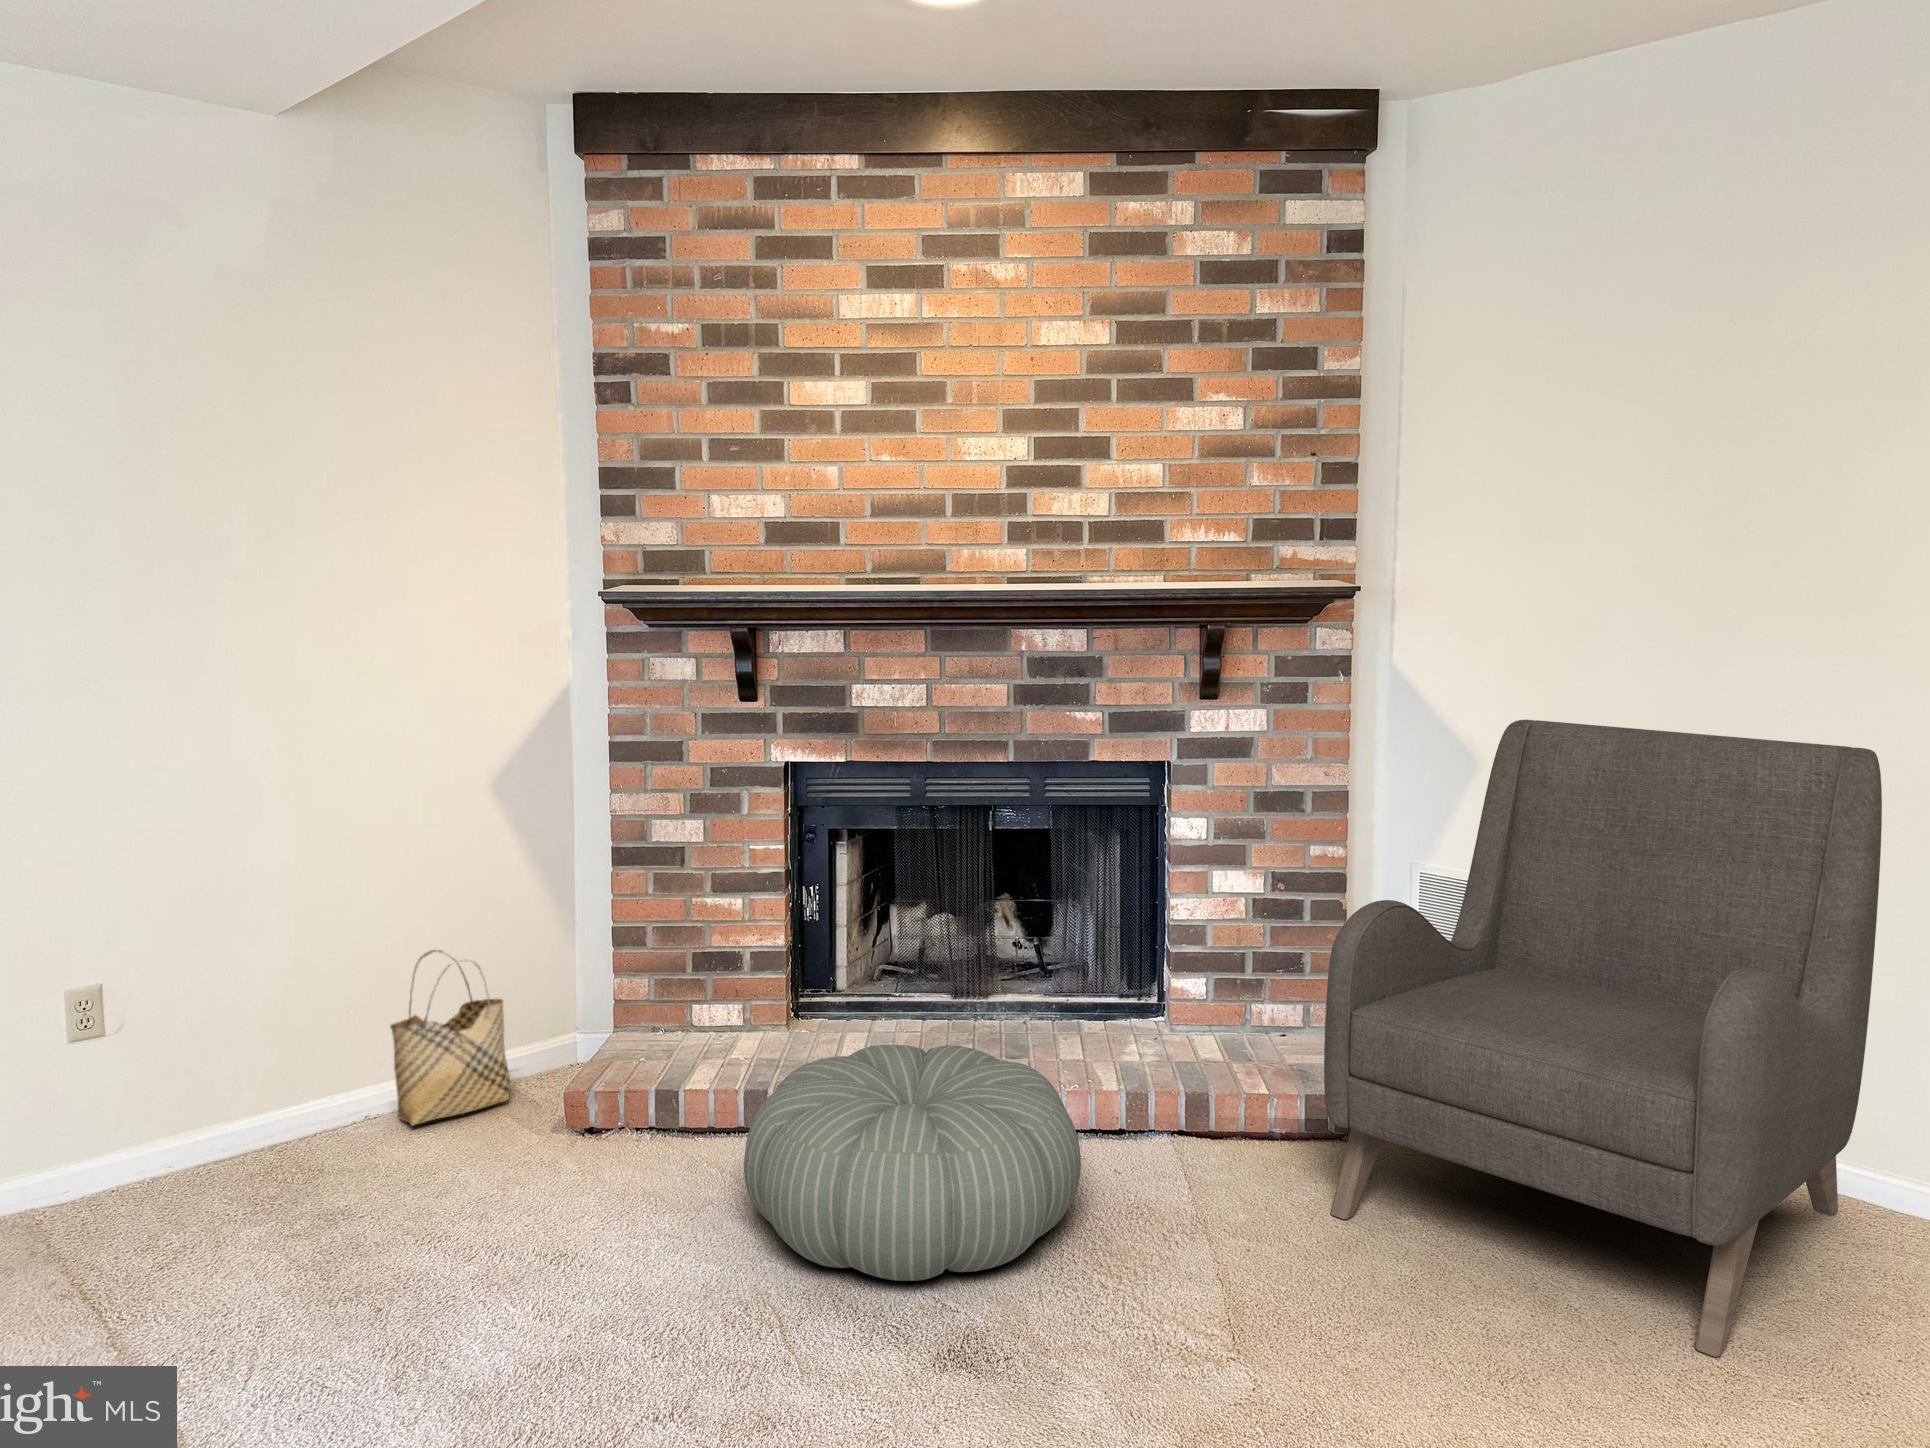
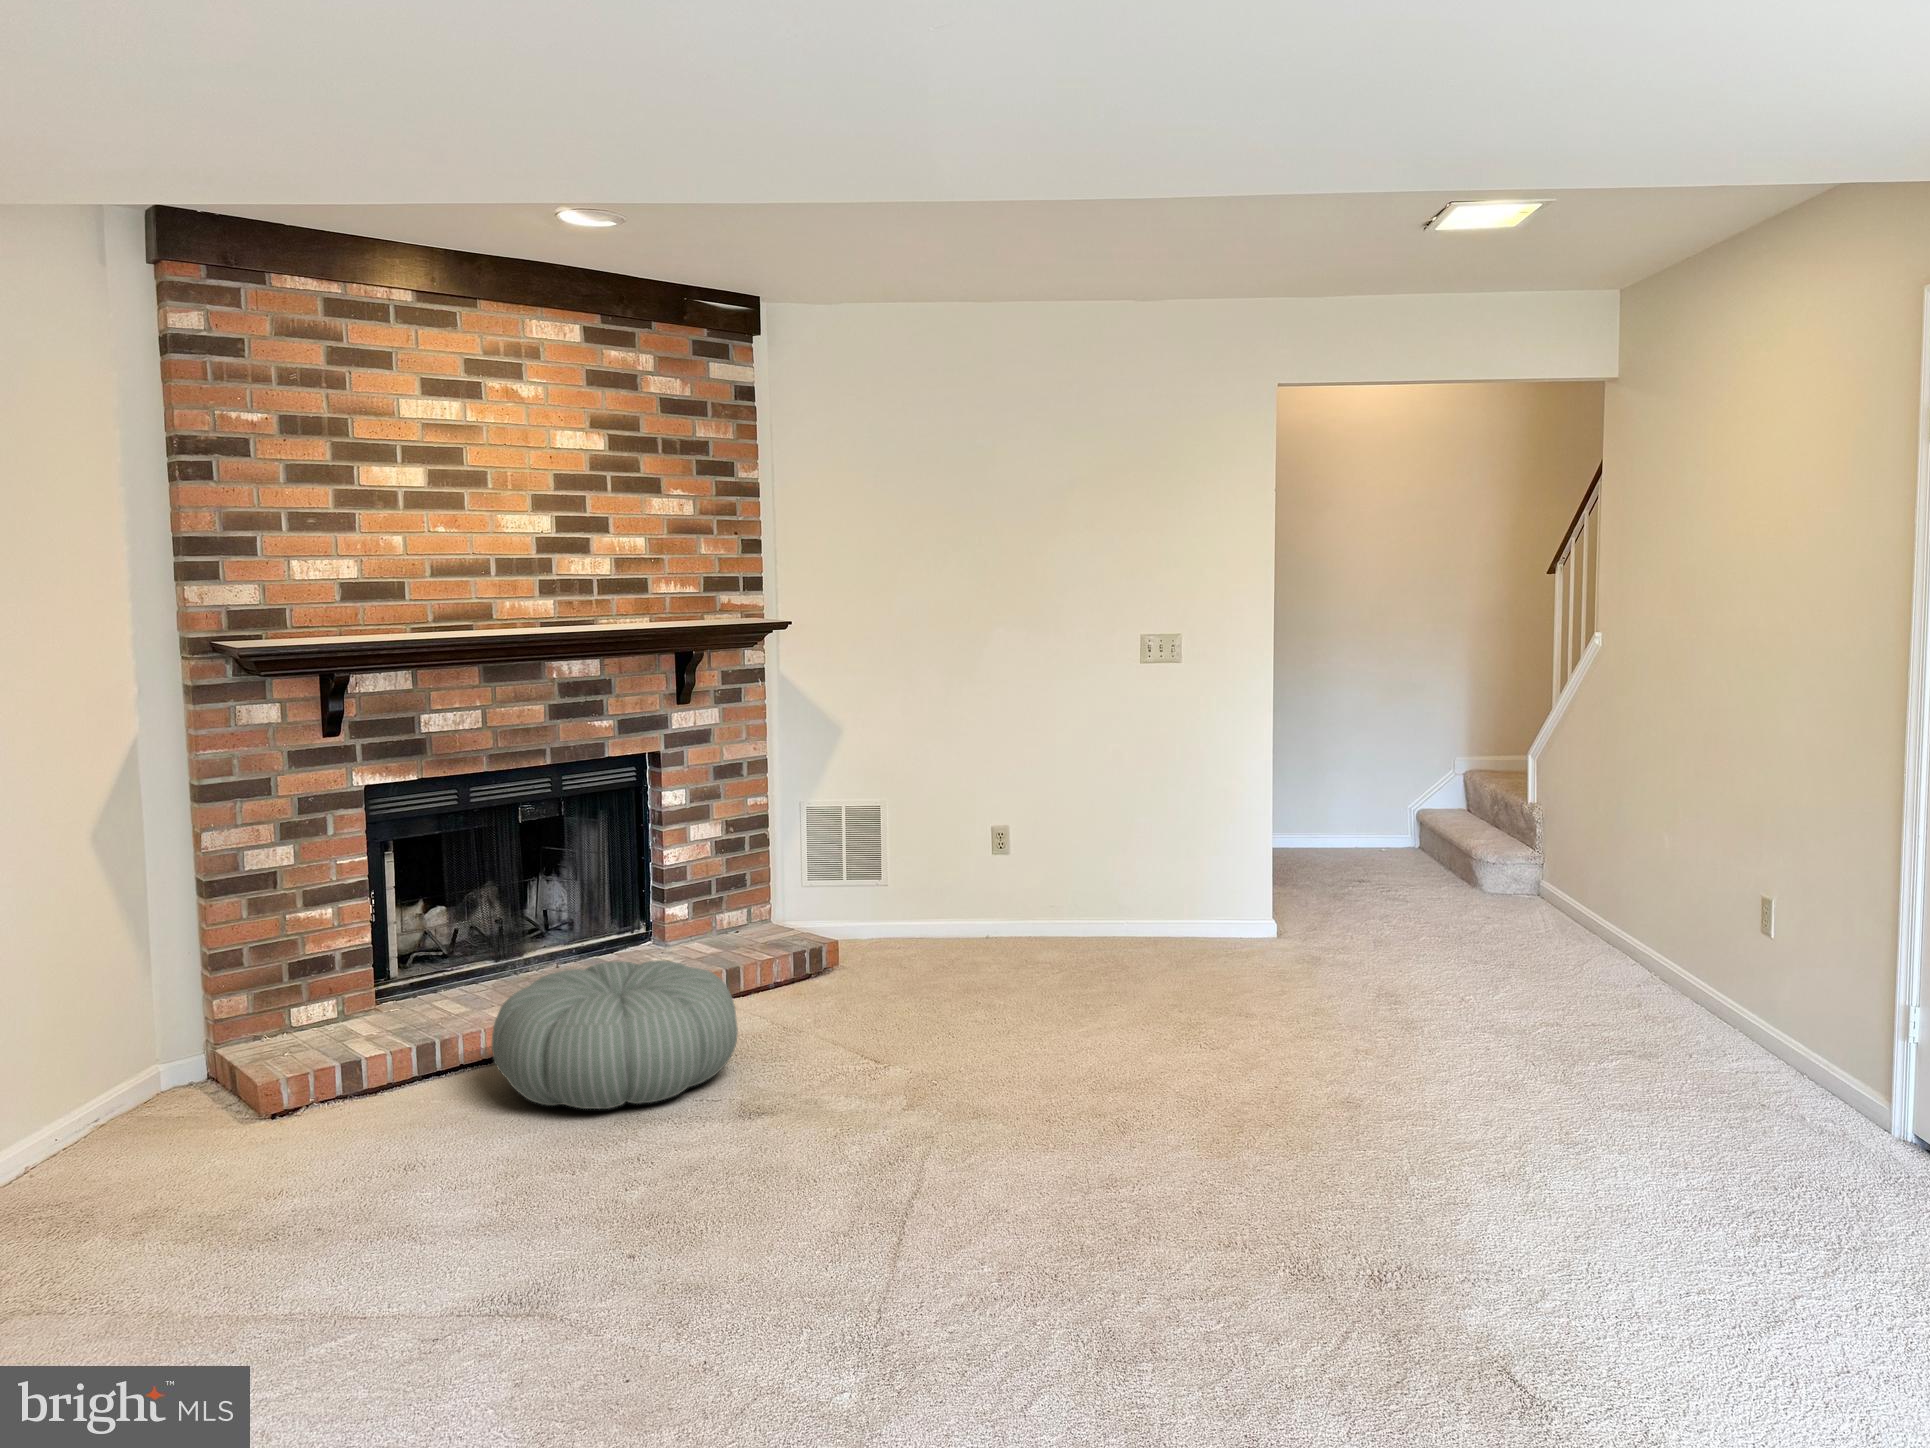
armchair: present [1324,720,1882,1357] -> none [841,698,1084,1010]
woven basket: present [390,950,510,1126] -> none [62,992,164,1157]

